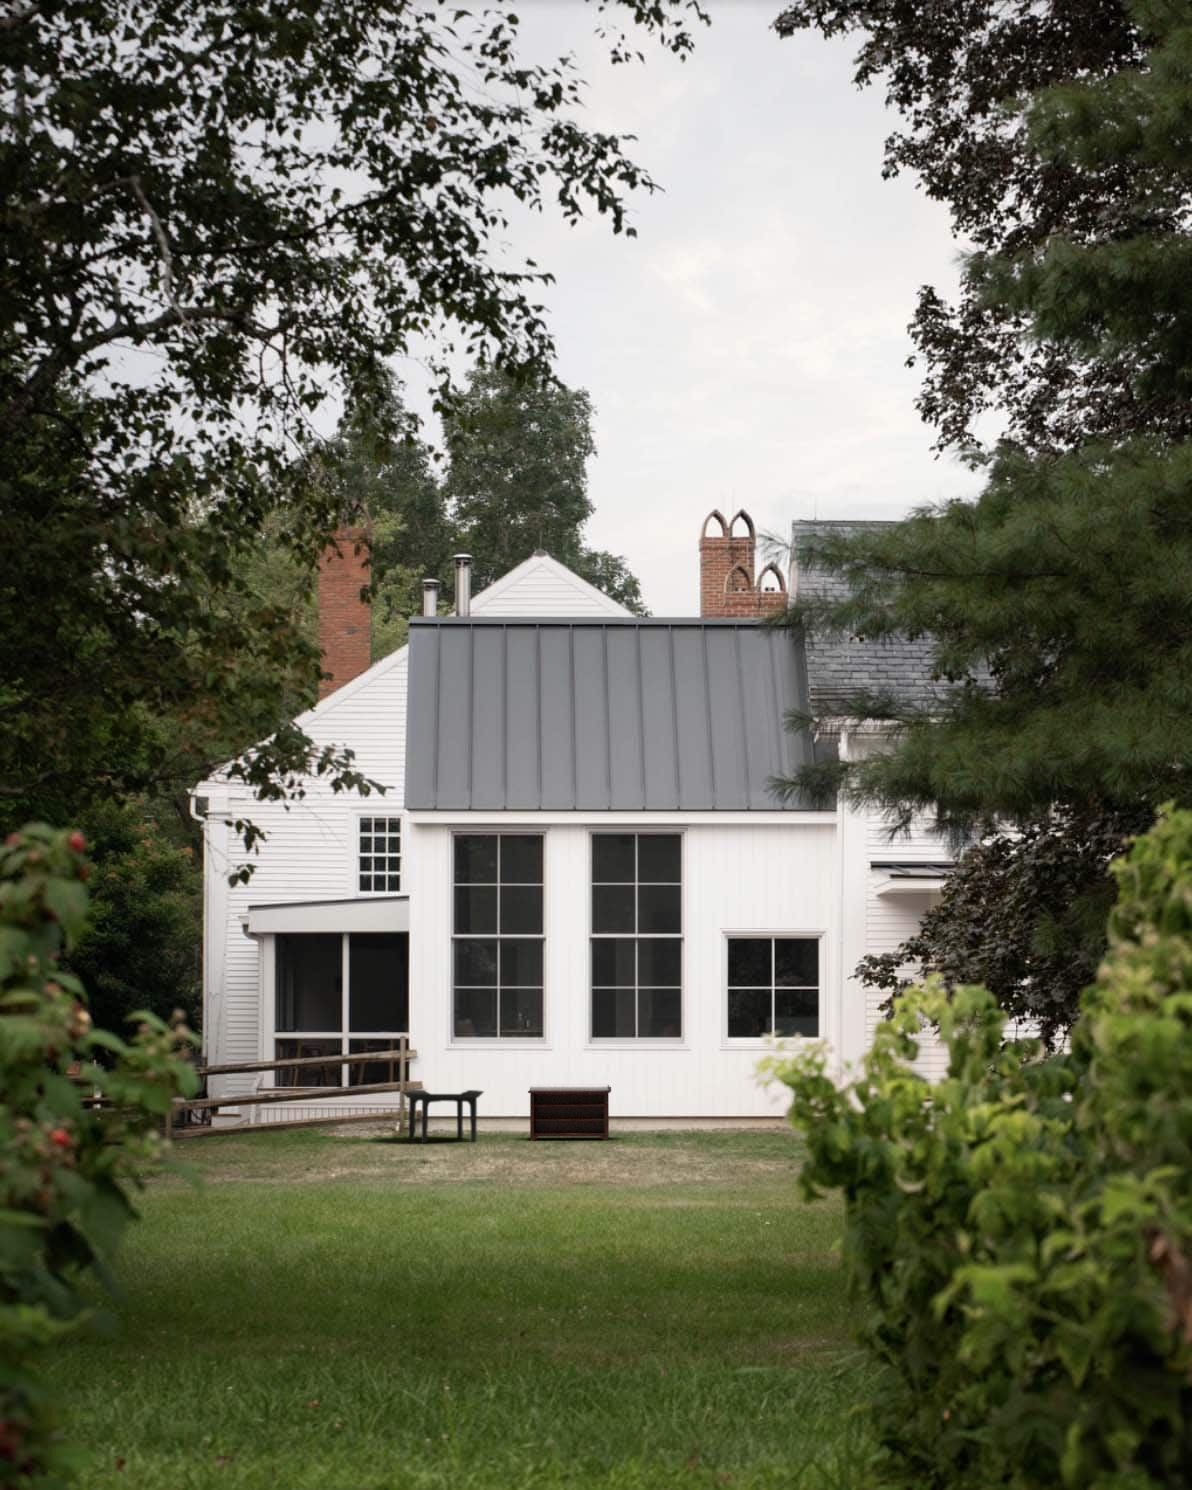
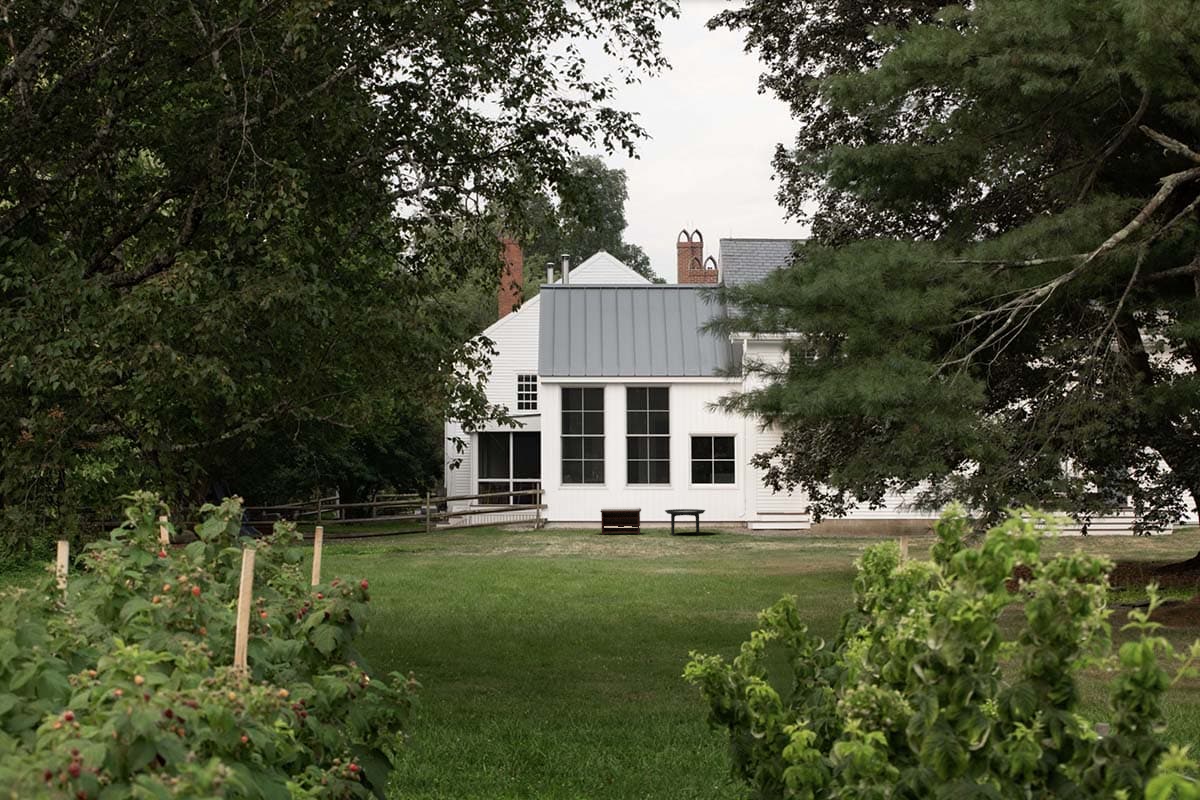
round table: present [402,1090,483,1143] -> present [665,509,705,536]

